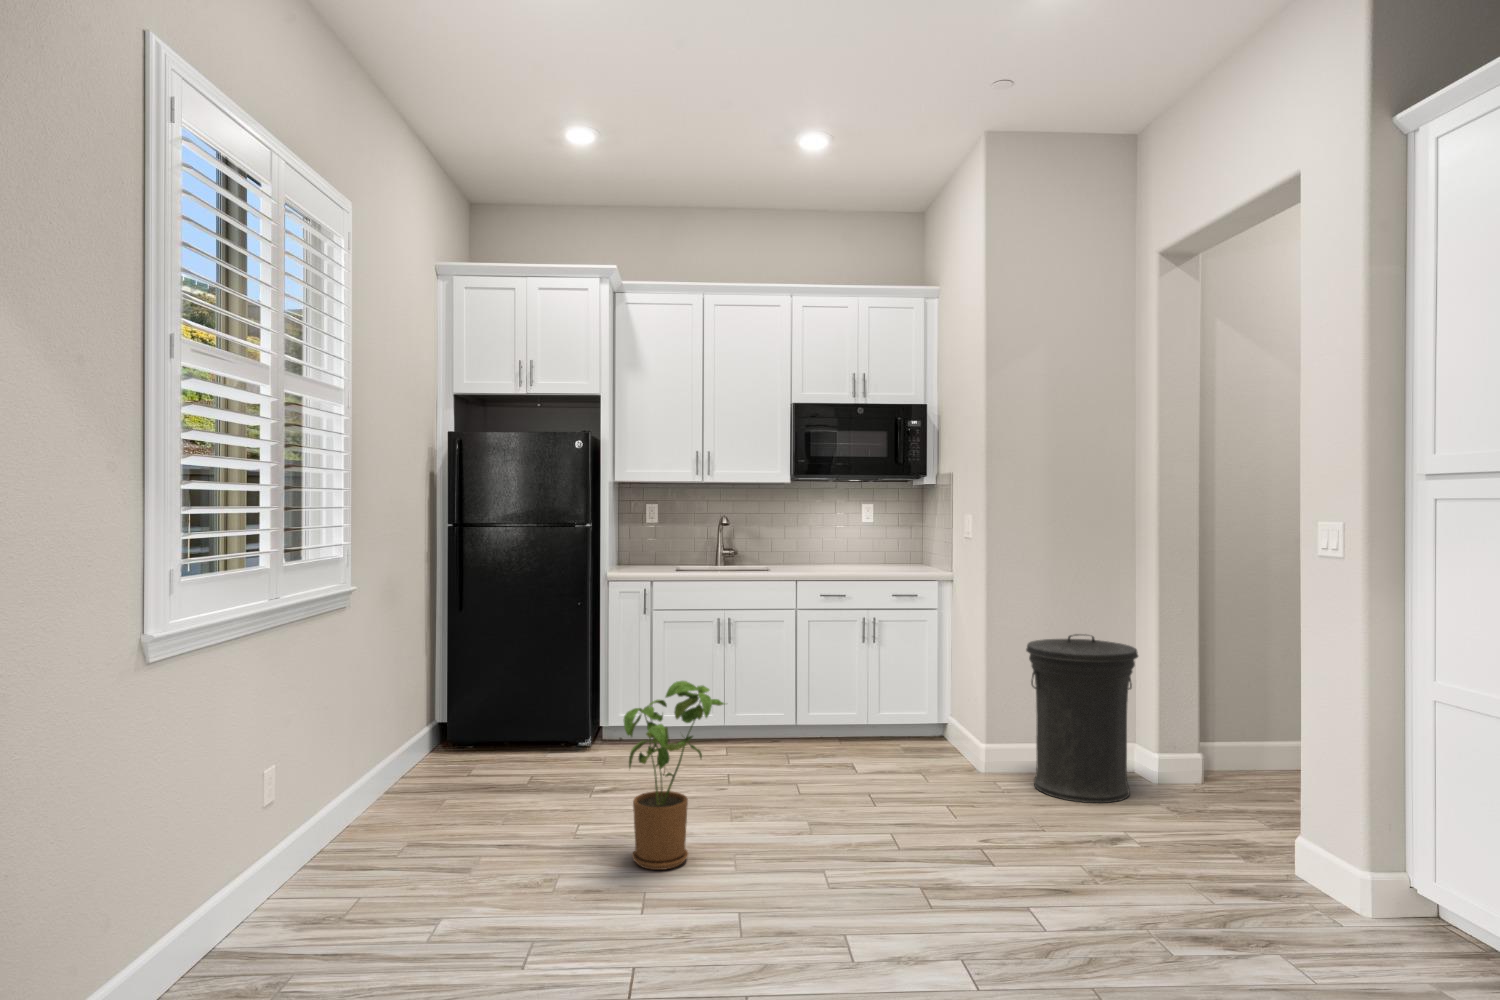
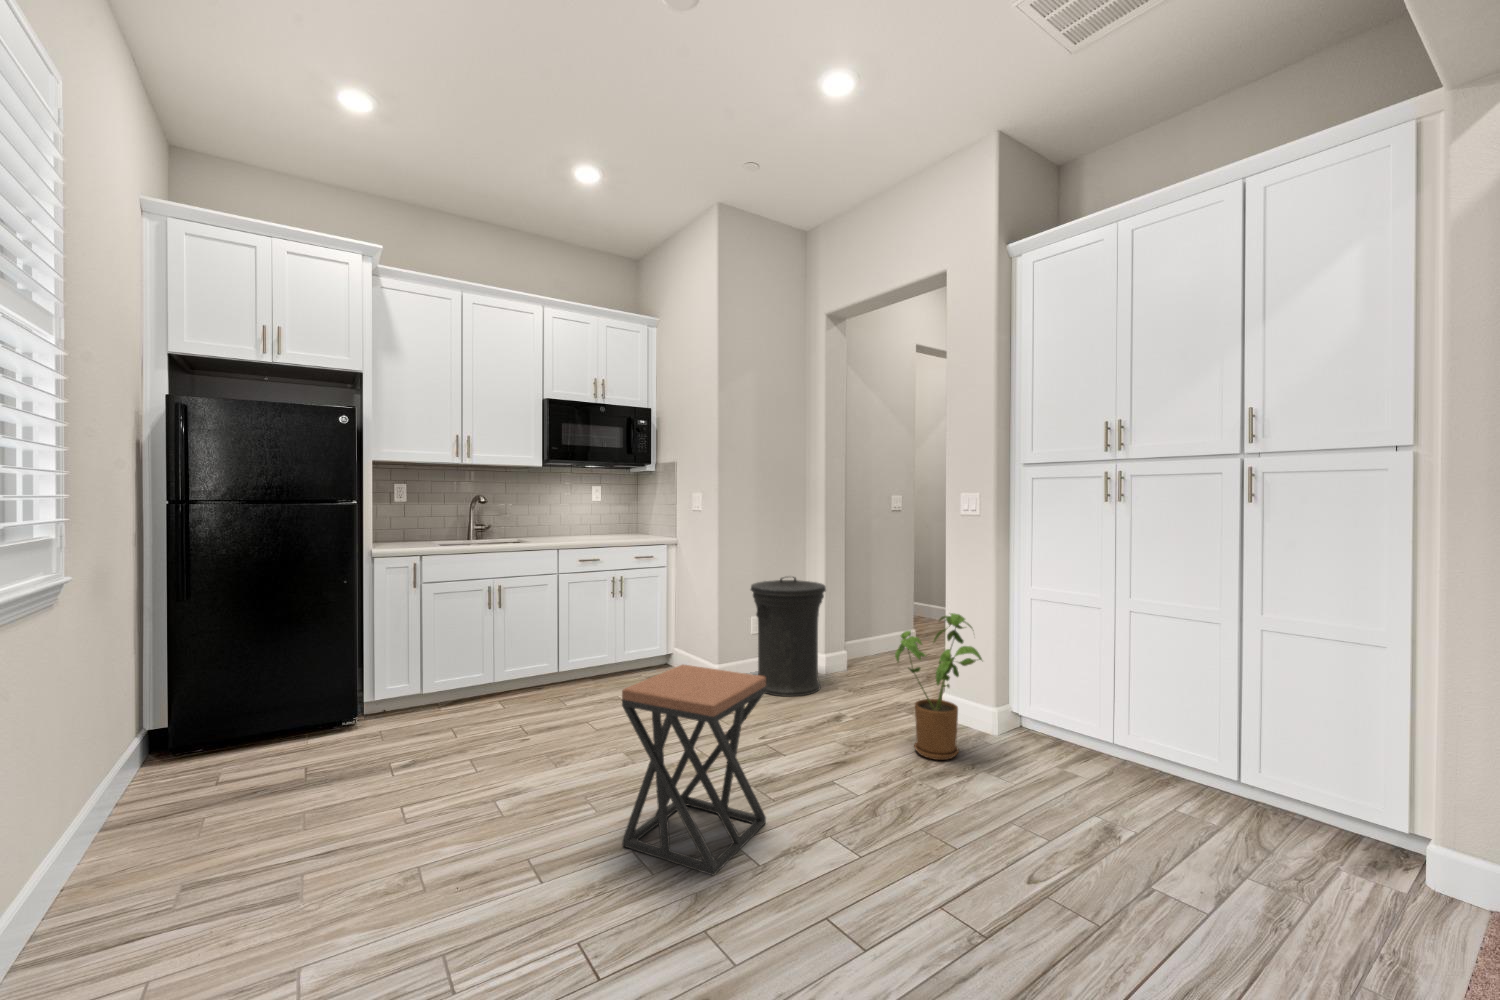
house plant: present [624,681,725,870] -> present [895,613,982,760]
stool: none [734,721,898,952] -> present [622,665,766,875]

